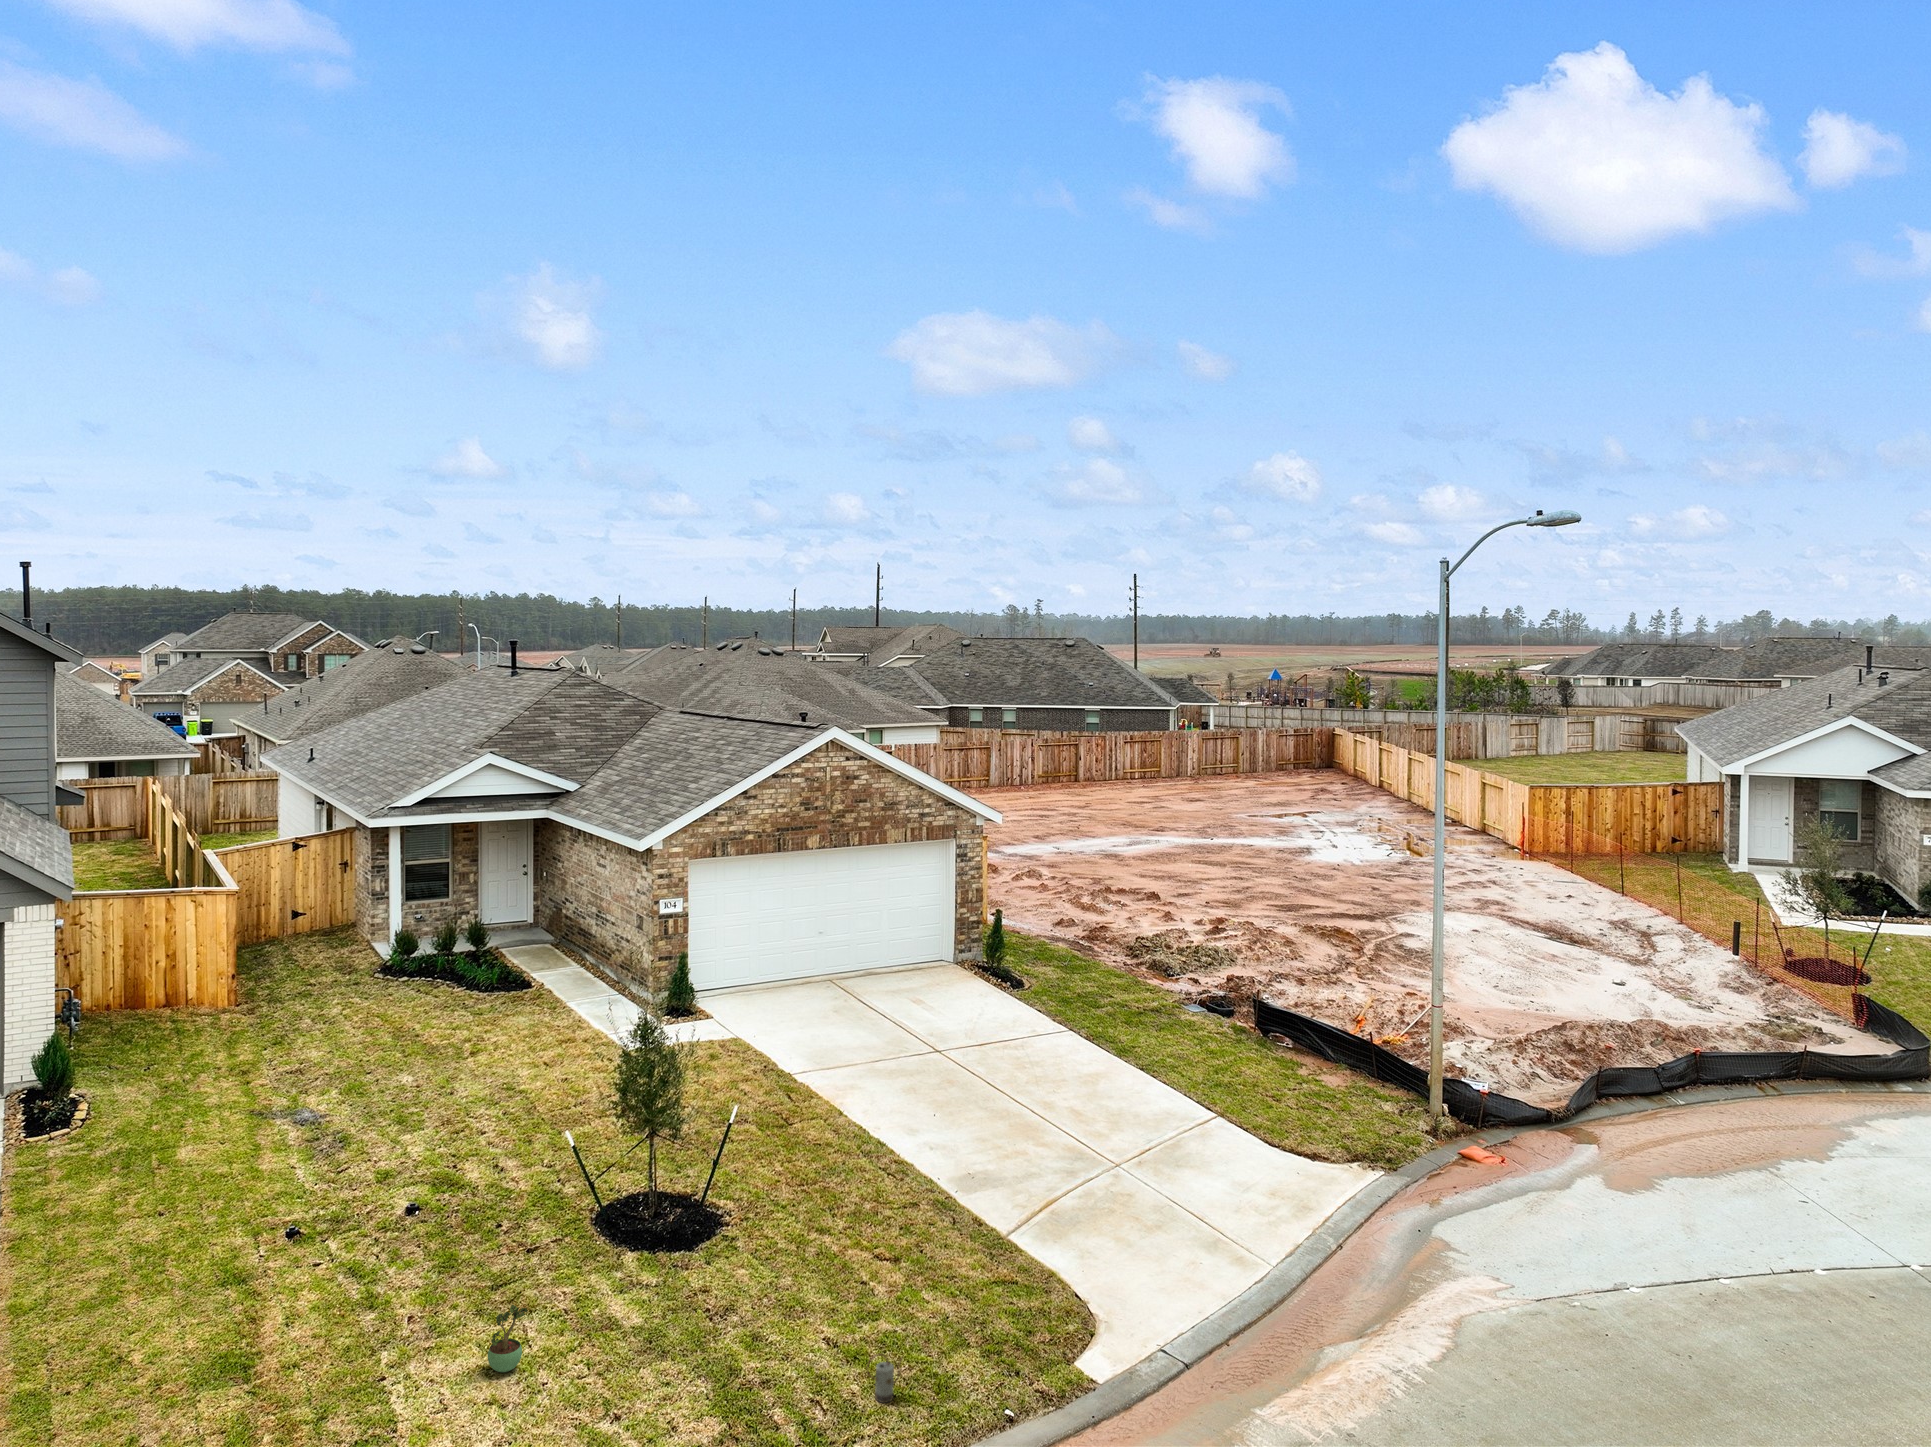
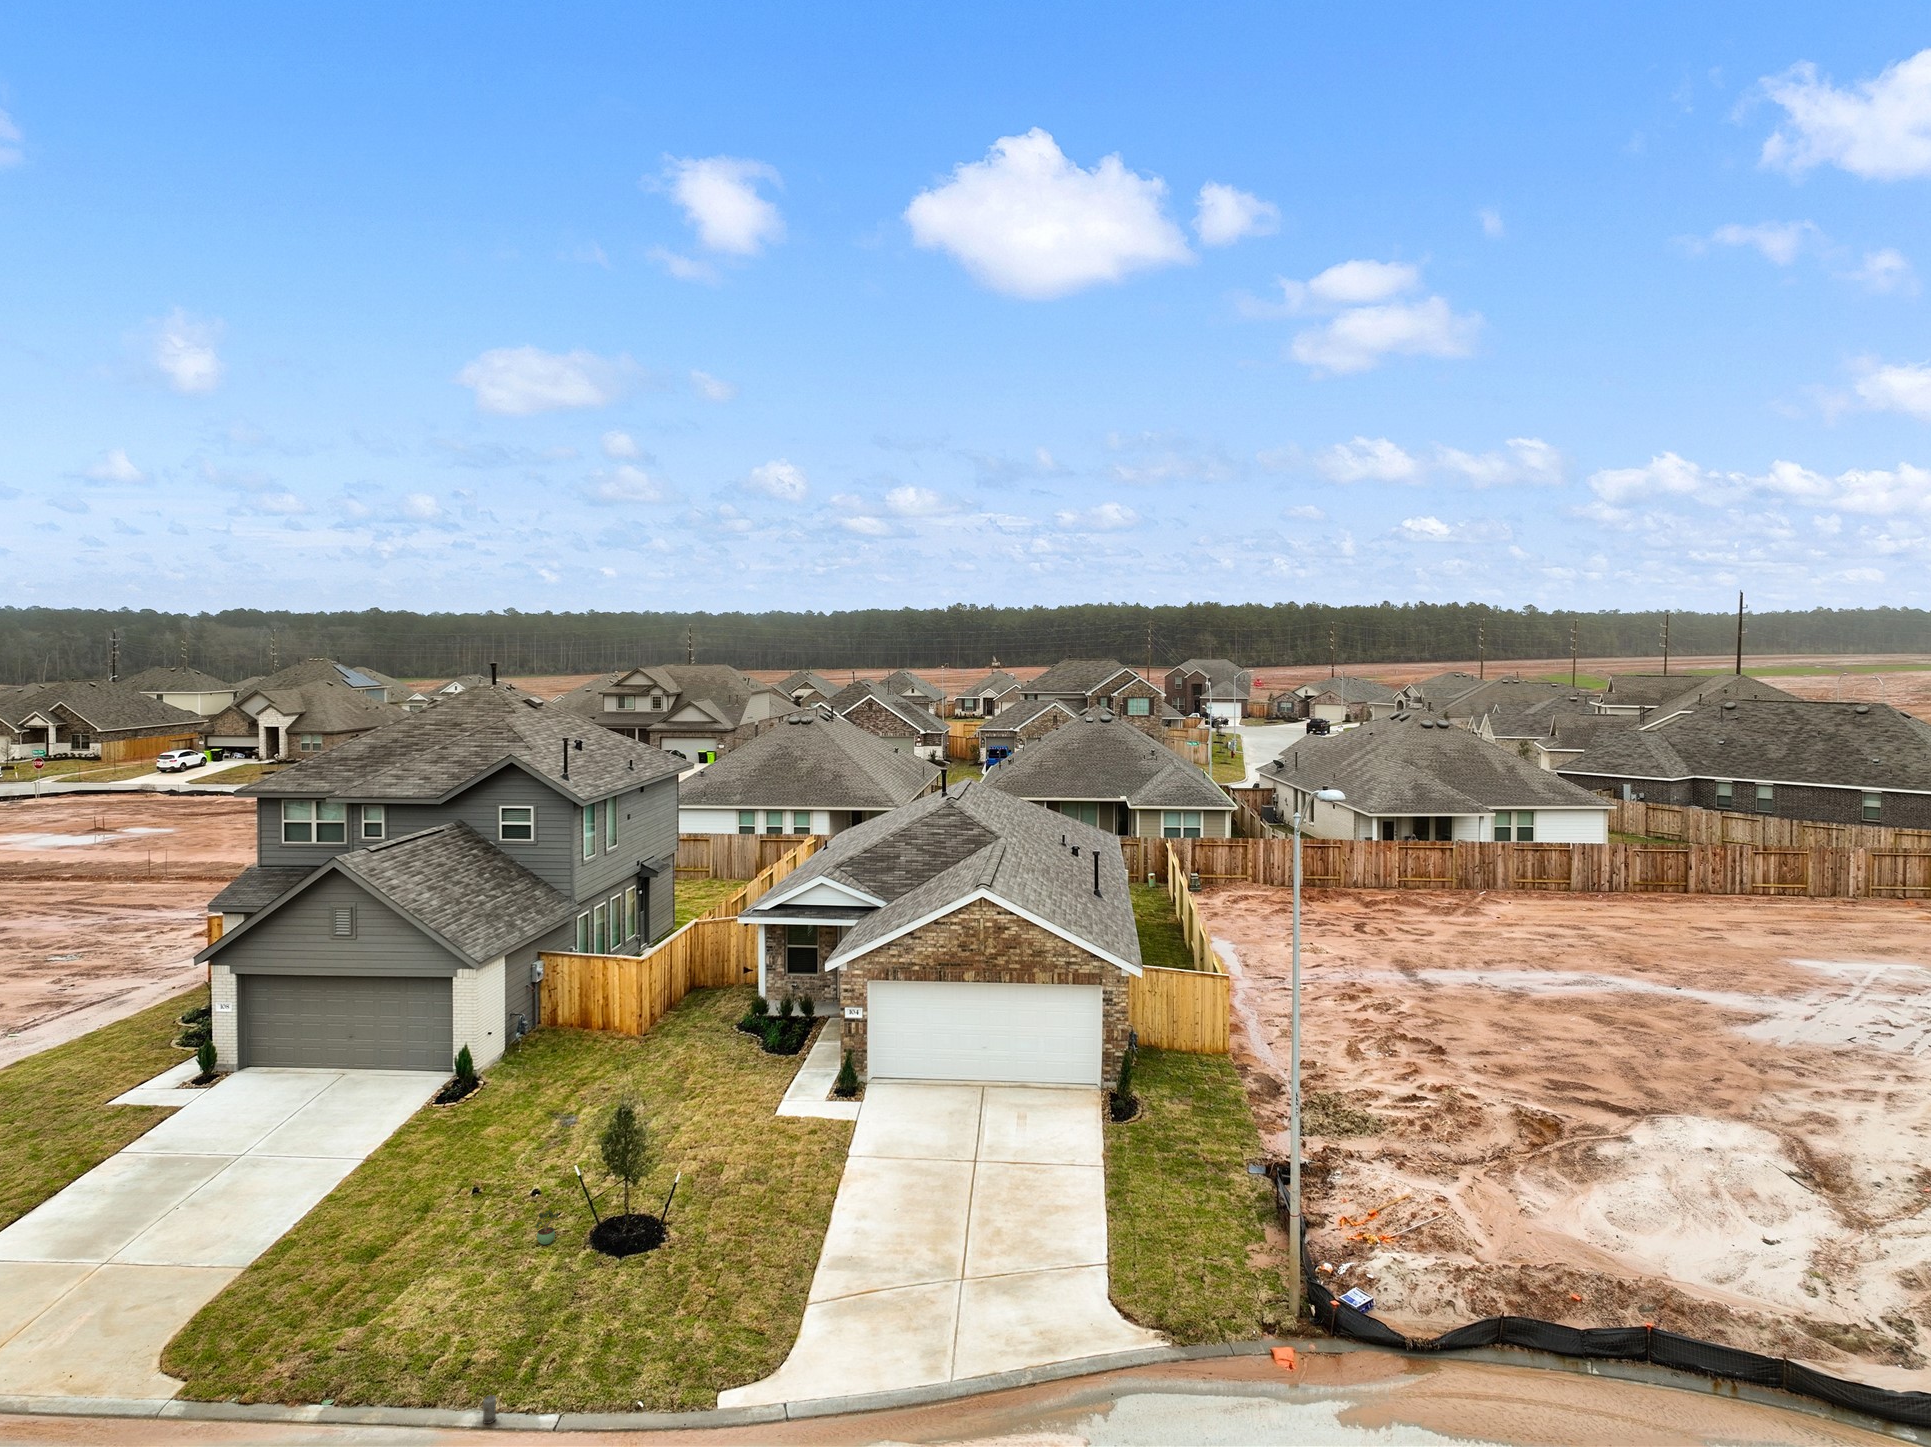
potted plant: present [488,1305,528,1372] -> present [535,1210,559,1245]

